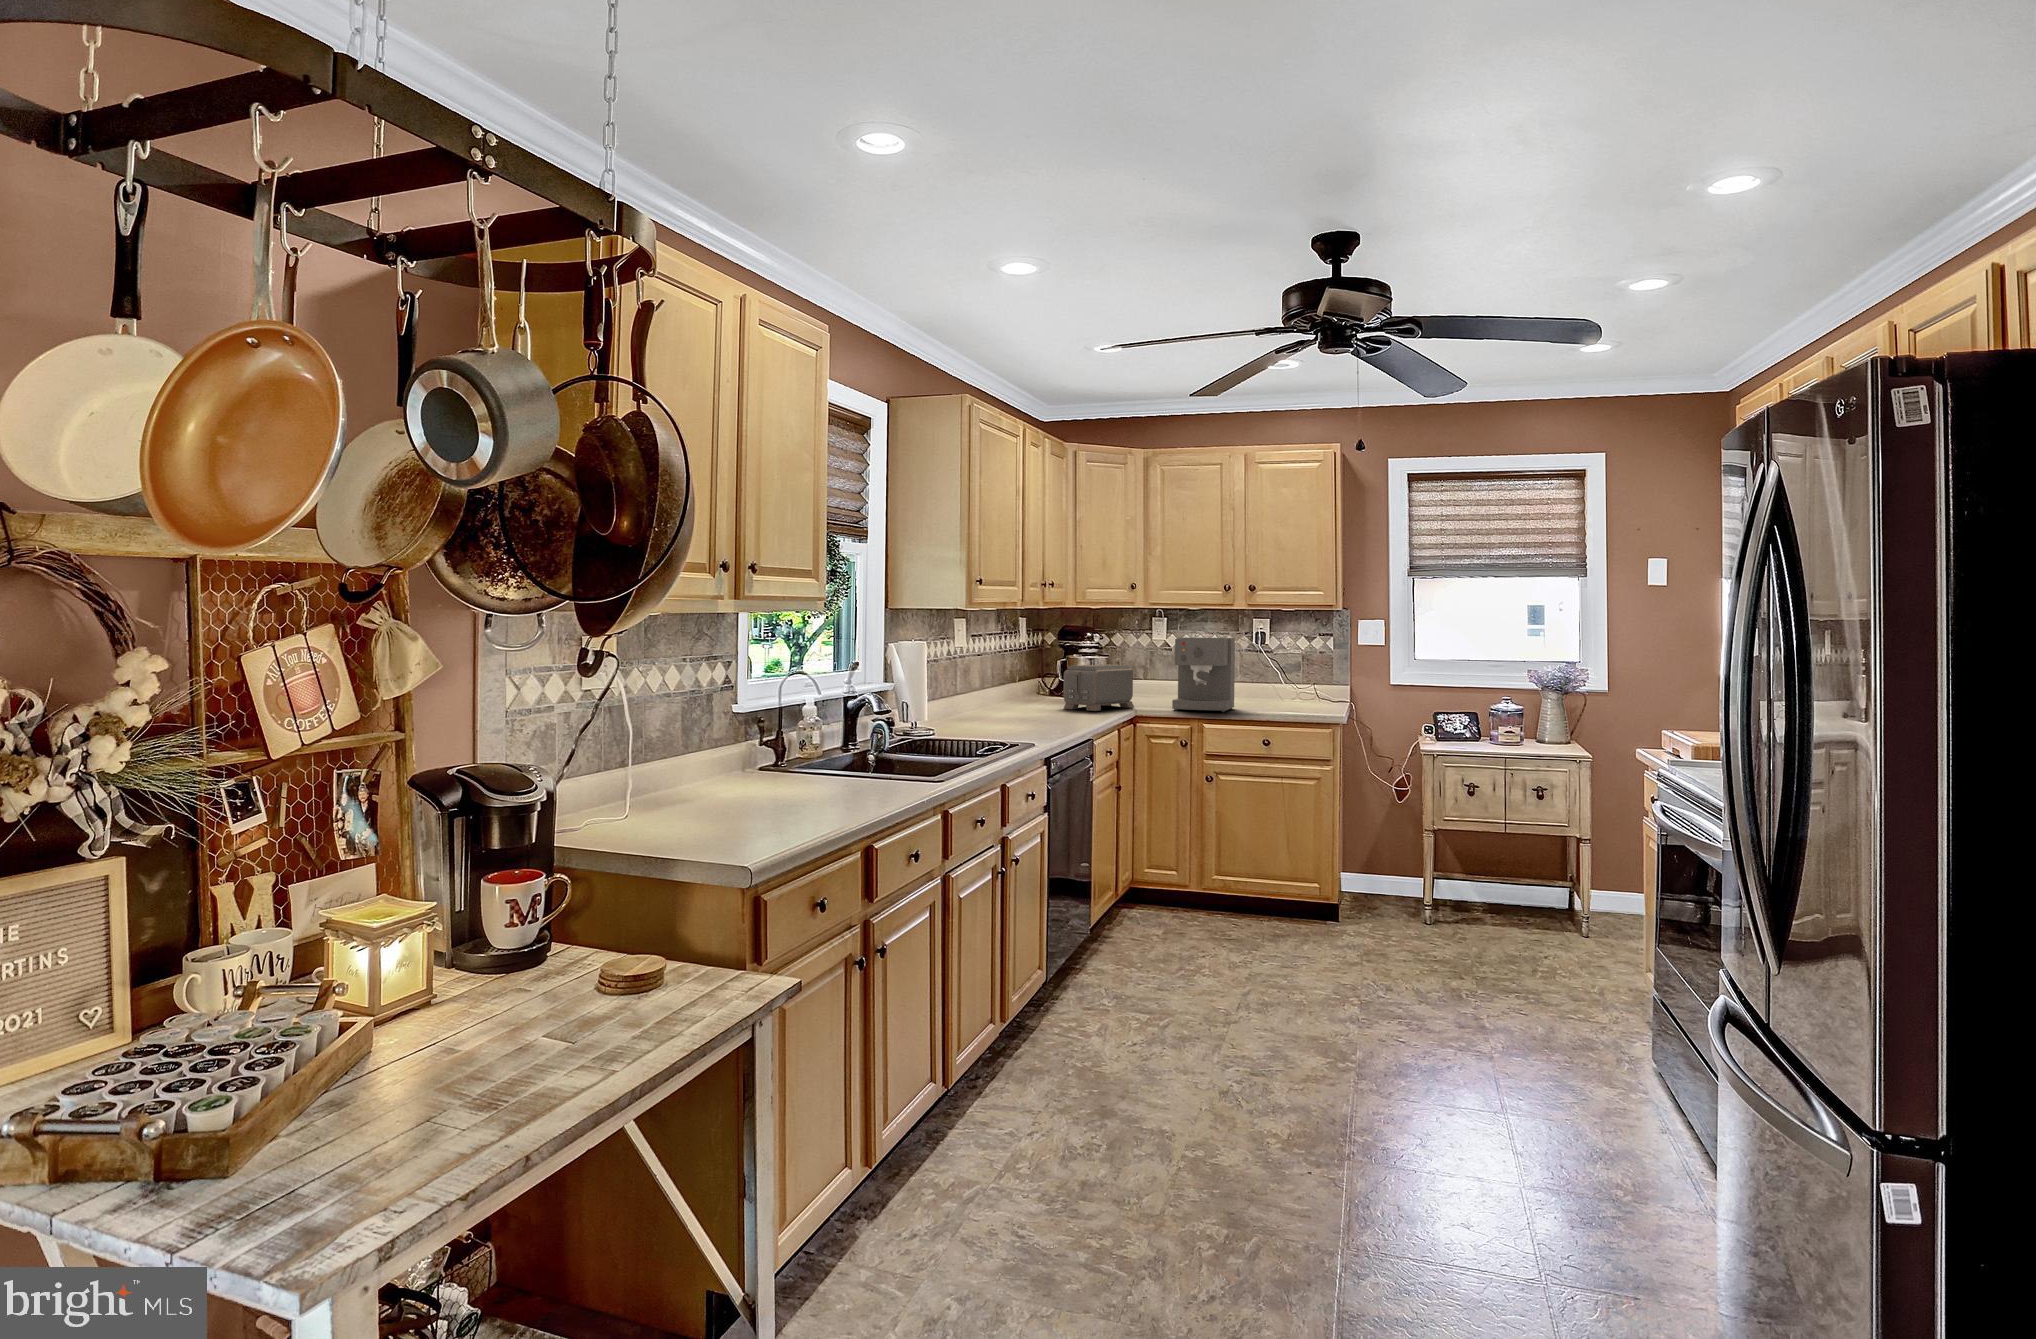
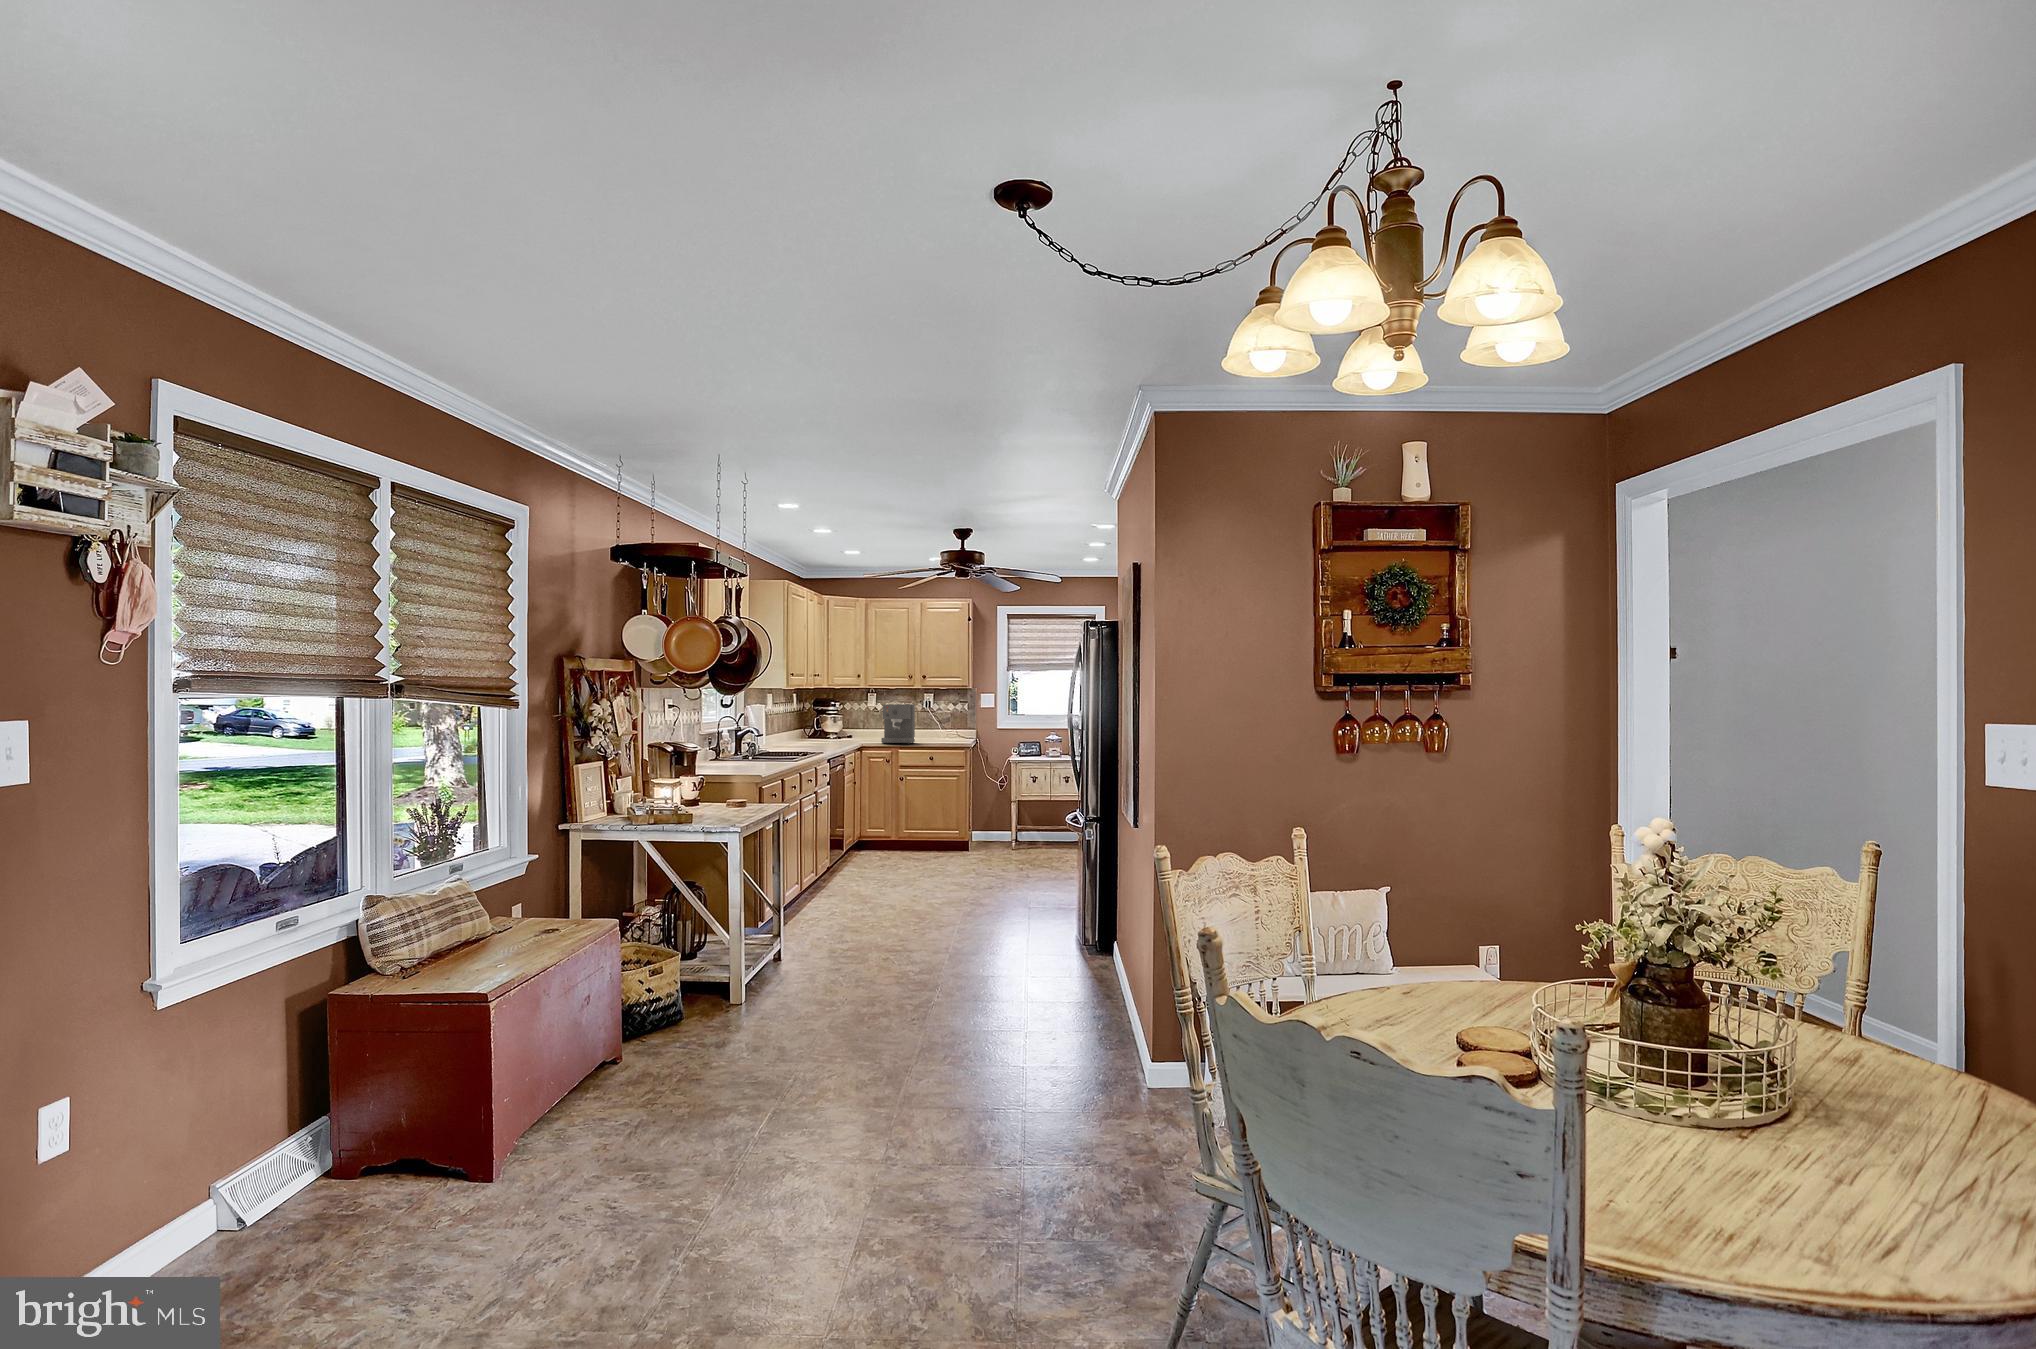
toaster: present [1063,664,1134,711] -> none [822,720,861,744]

